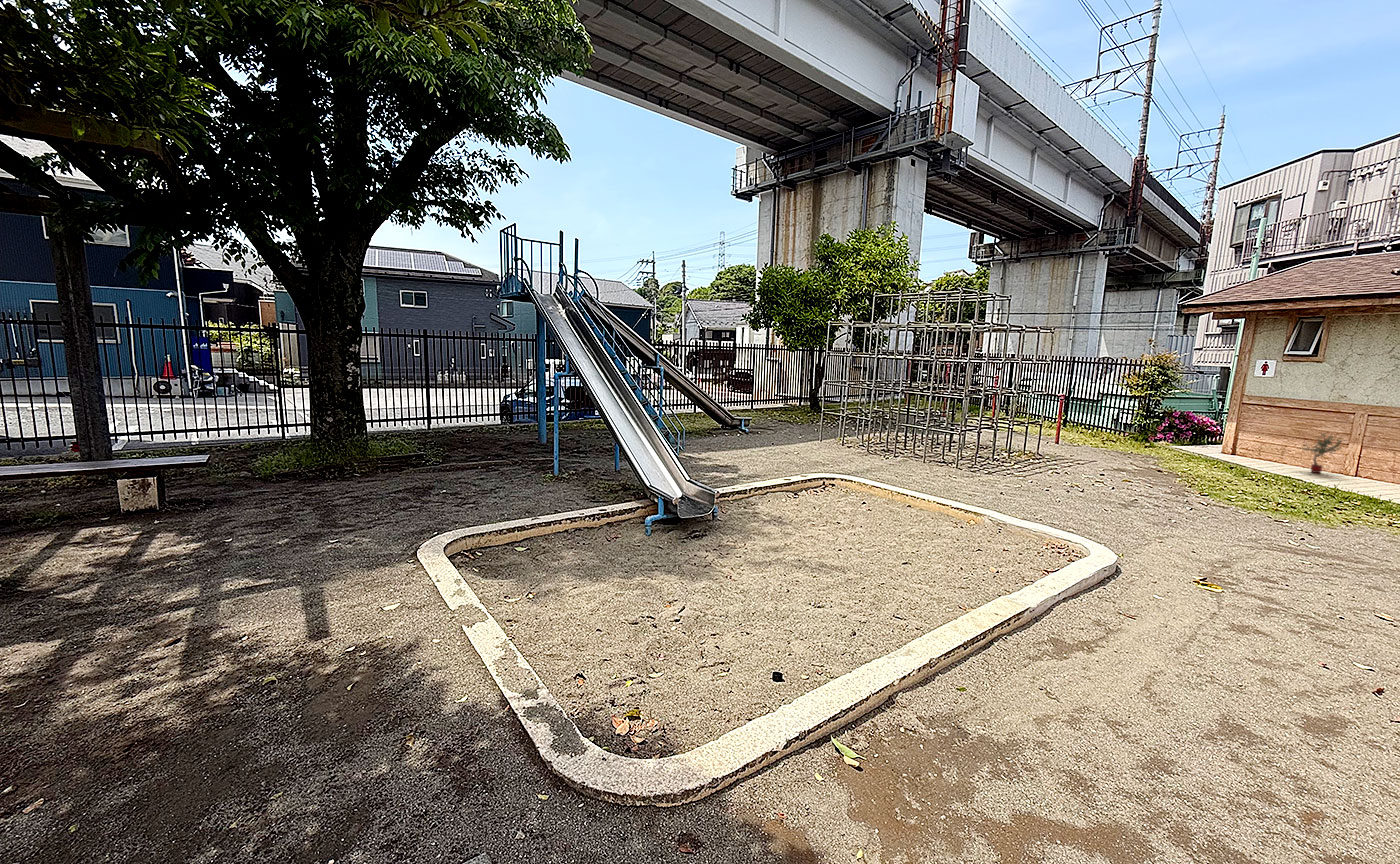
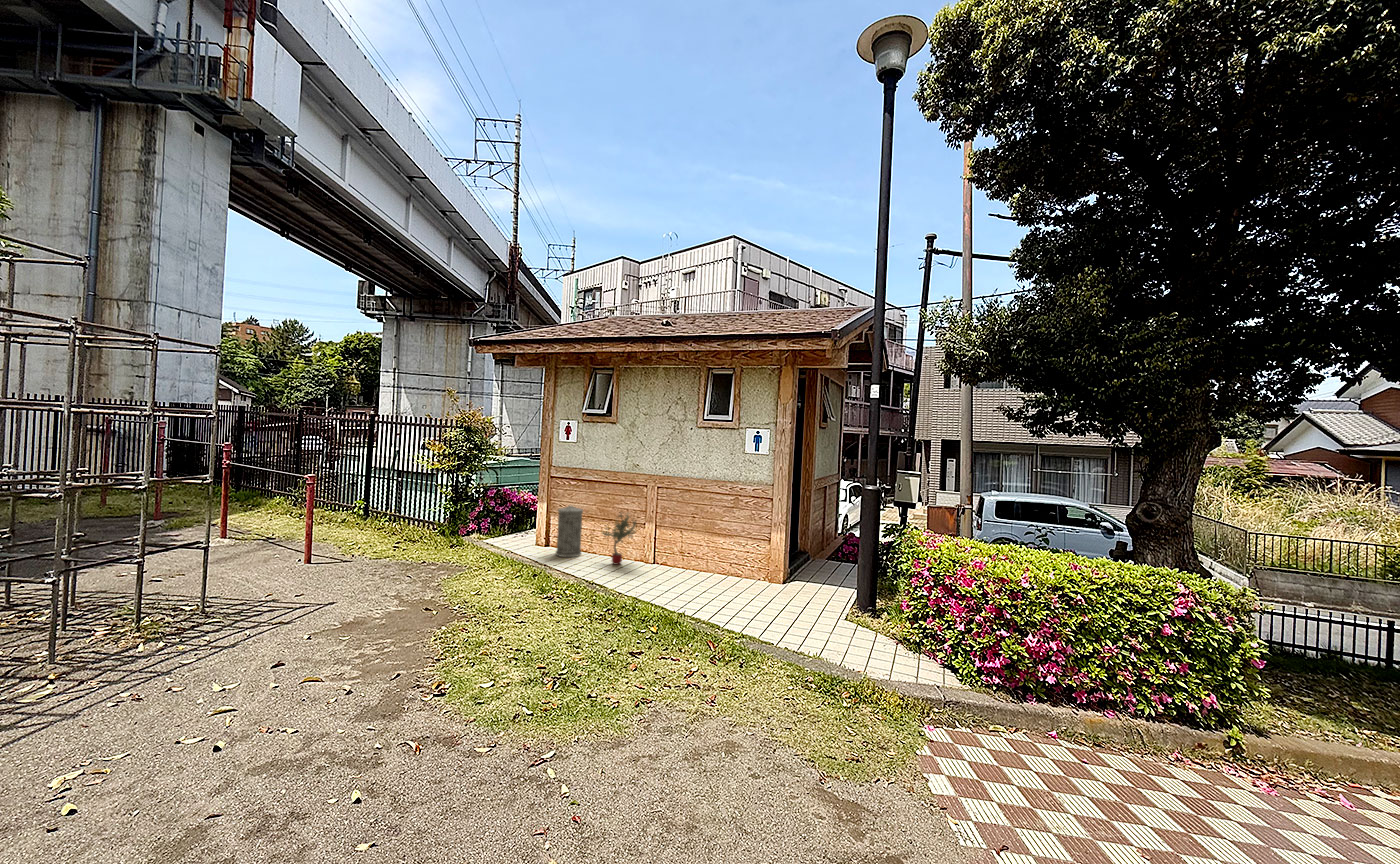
trash can: none [1249,426,1279,465] -> present [556,506,583,557]

